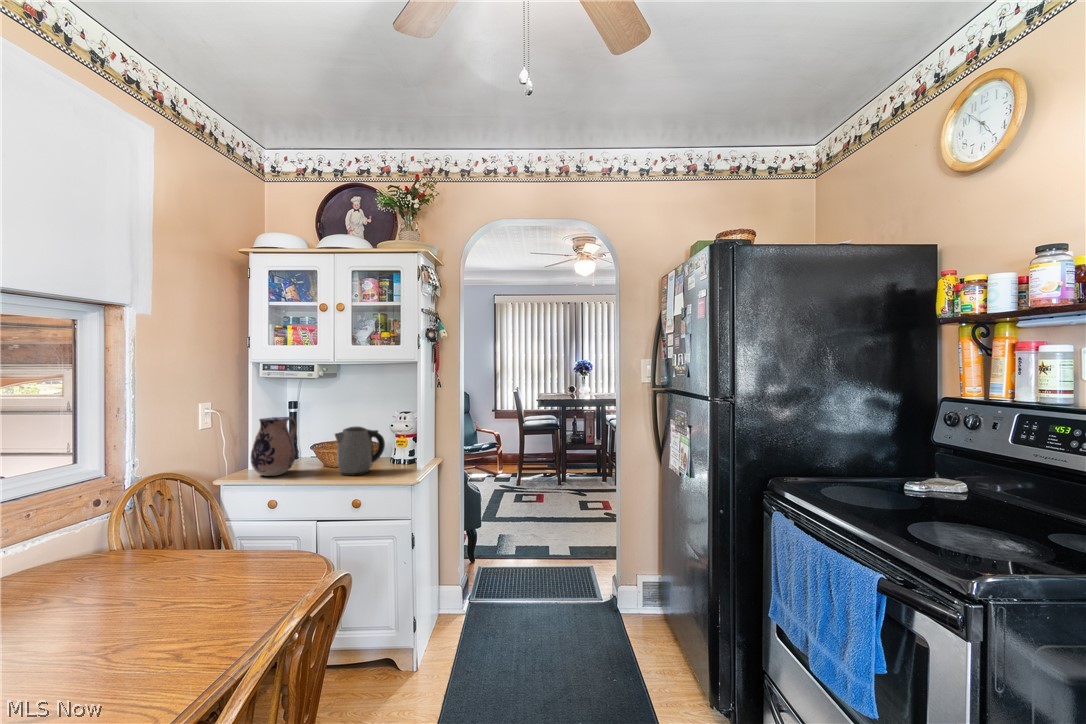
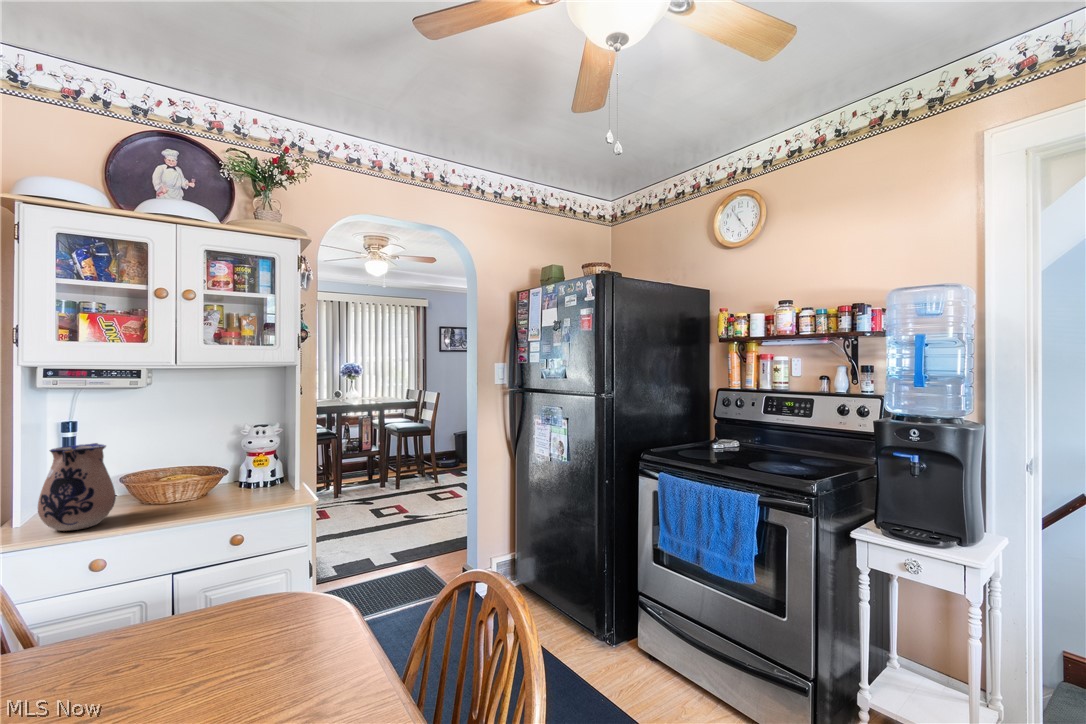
kettle: present [335,427,385,476] -> none [190,447,251,510]

